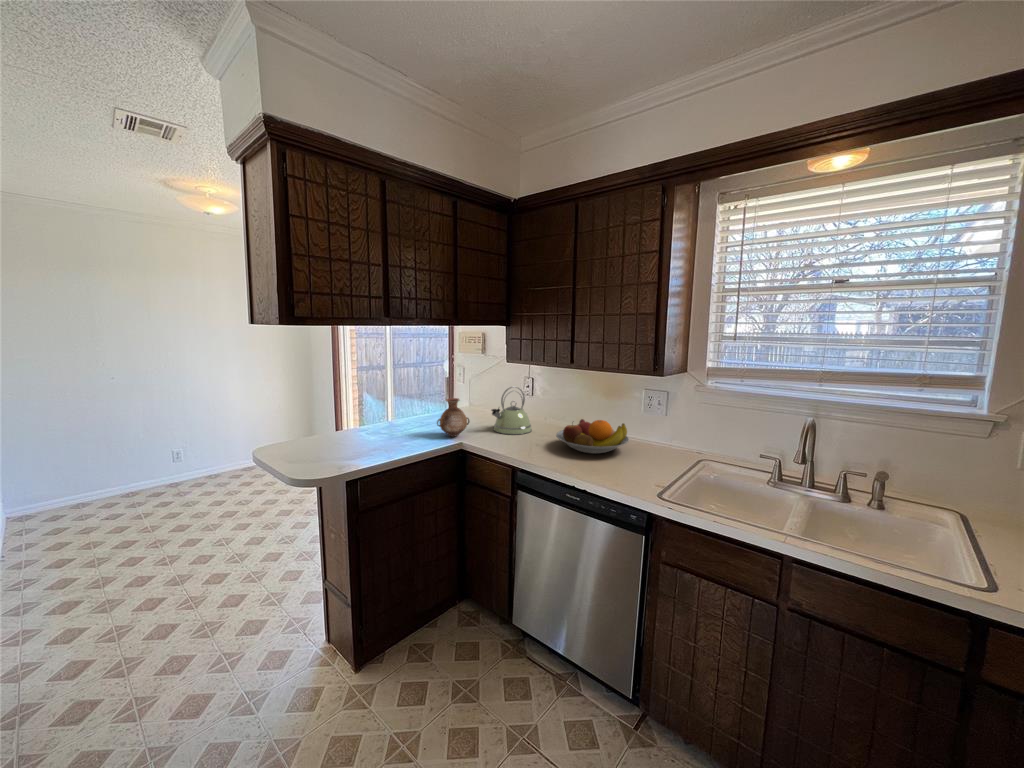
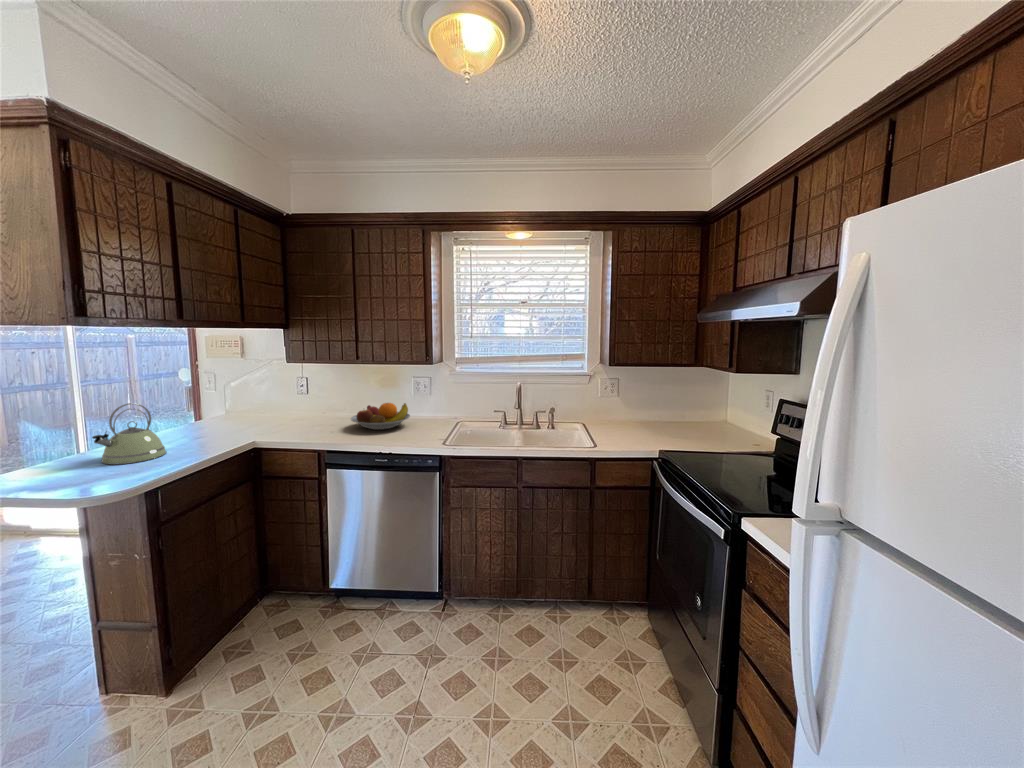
kettle: present [491,386,532,435] -> present [92,403,166,465]
vase: present [437,398,470,437] -> none [222,400,259,438]

